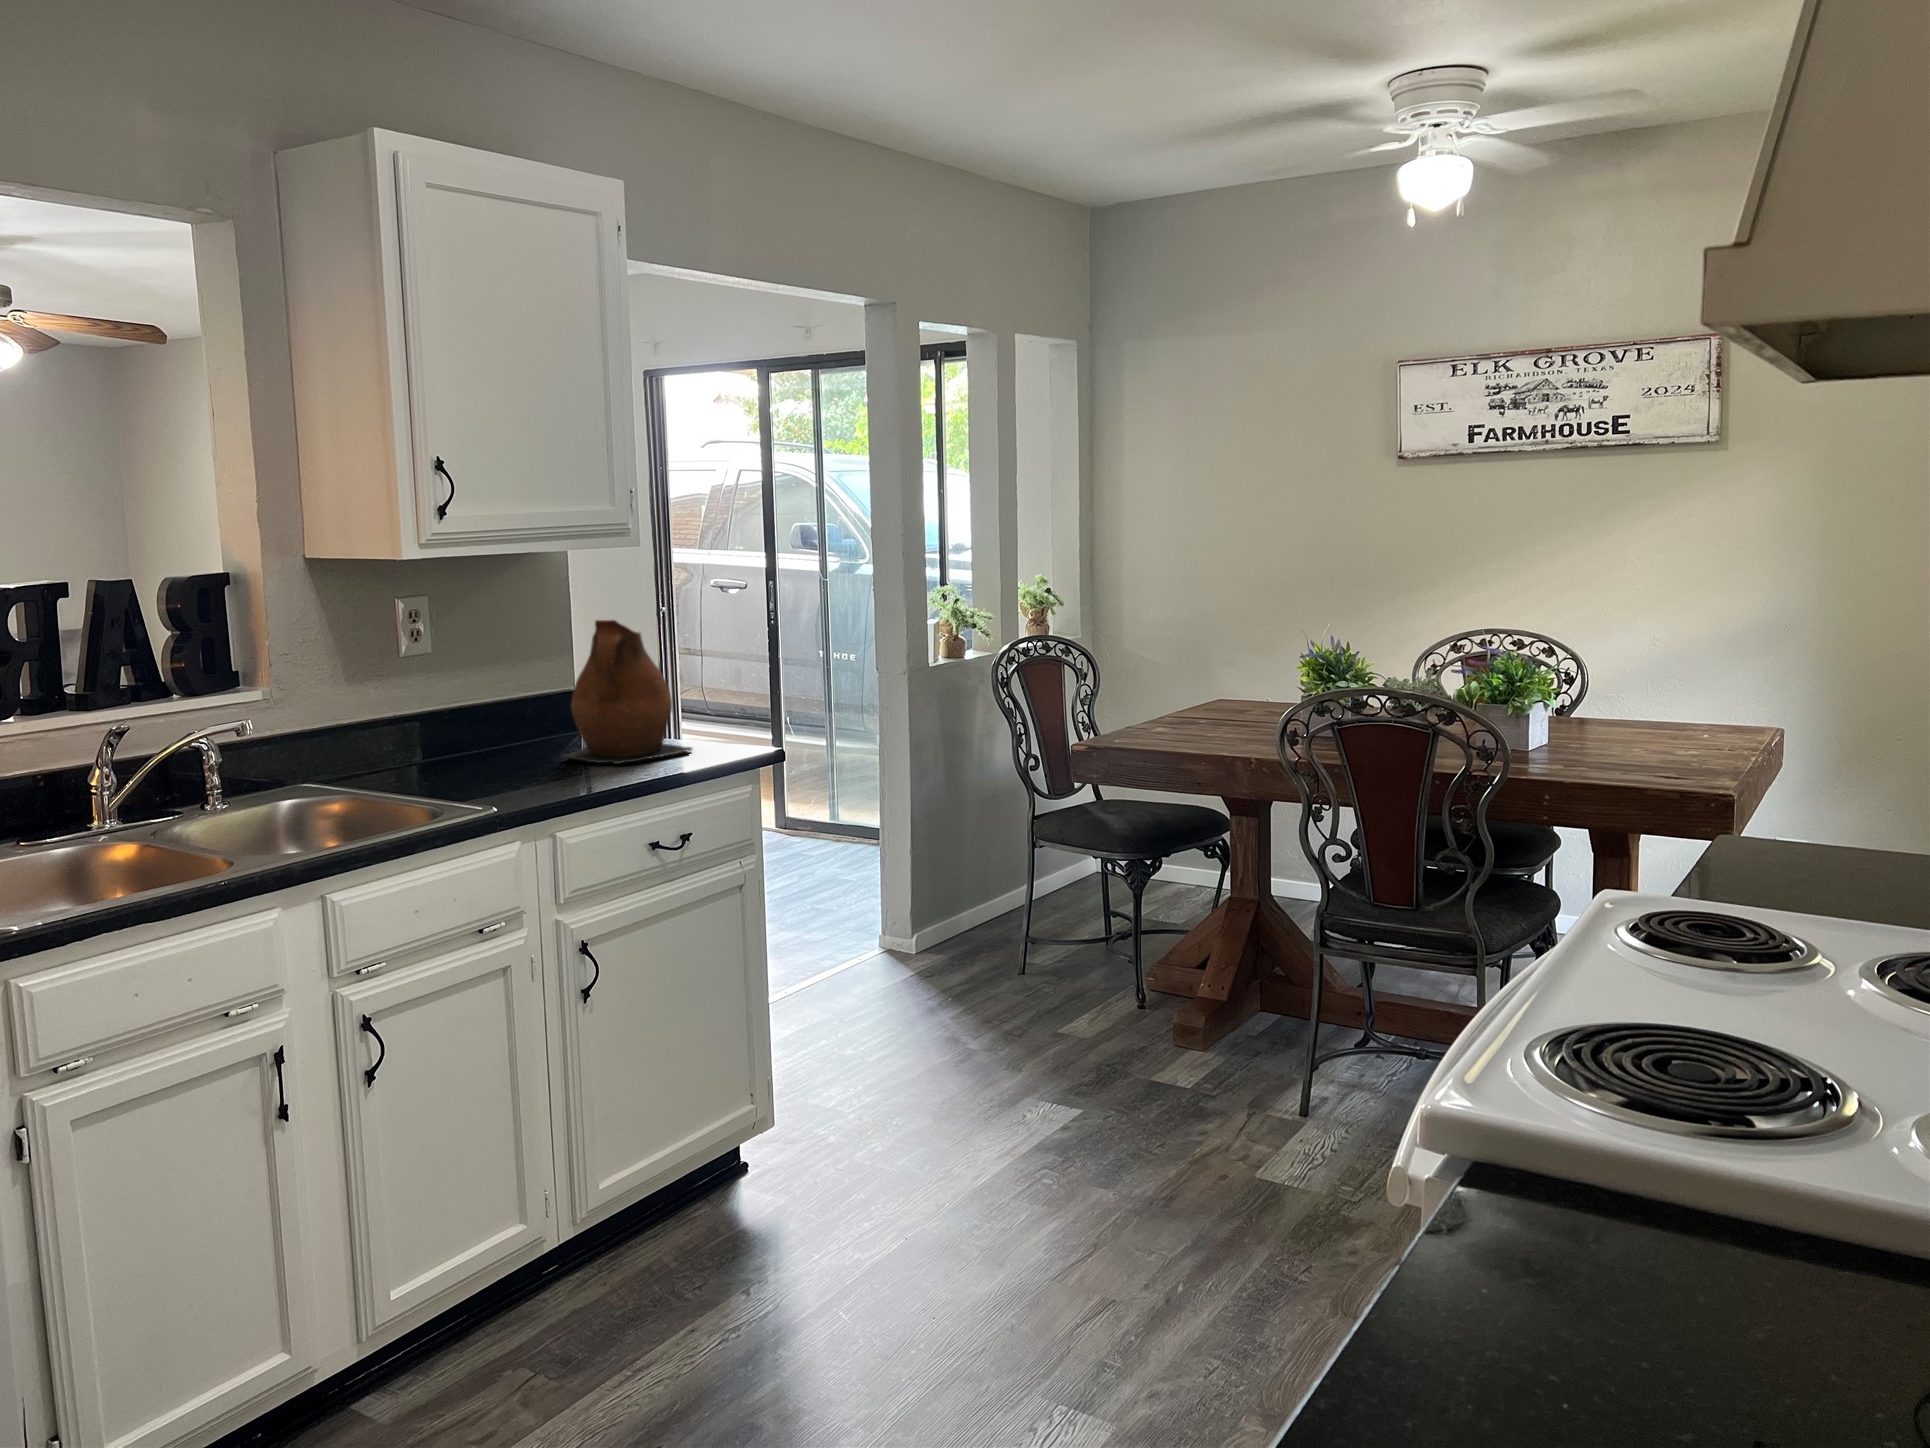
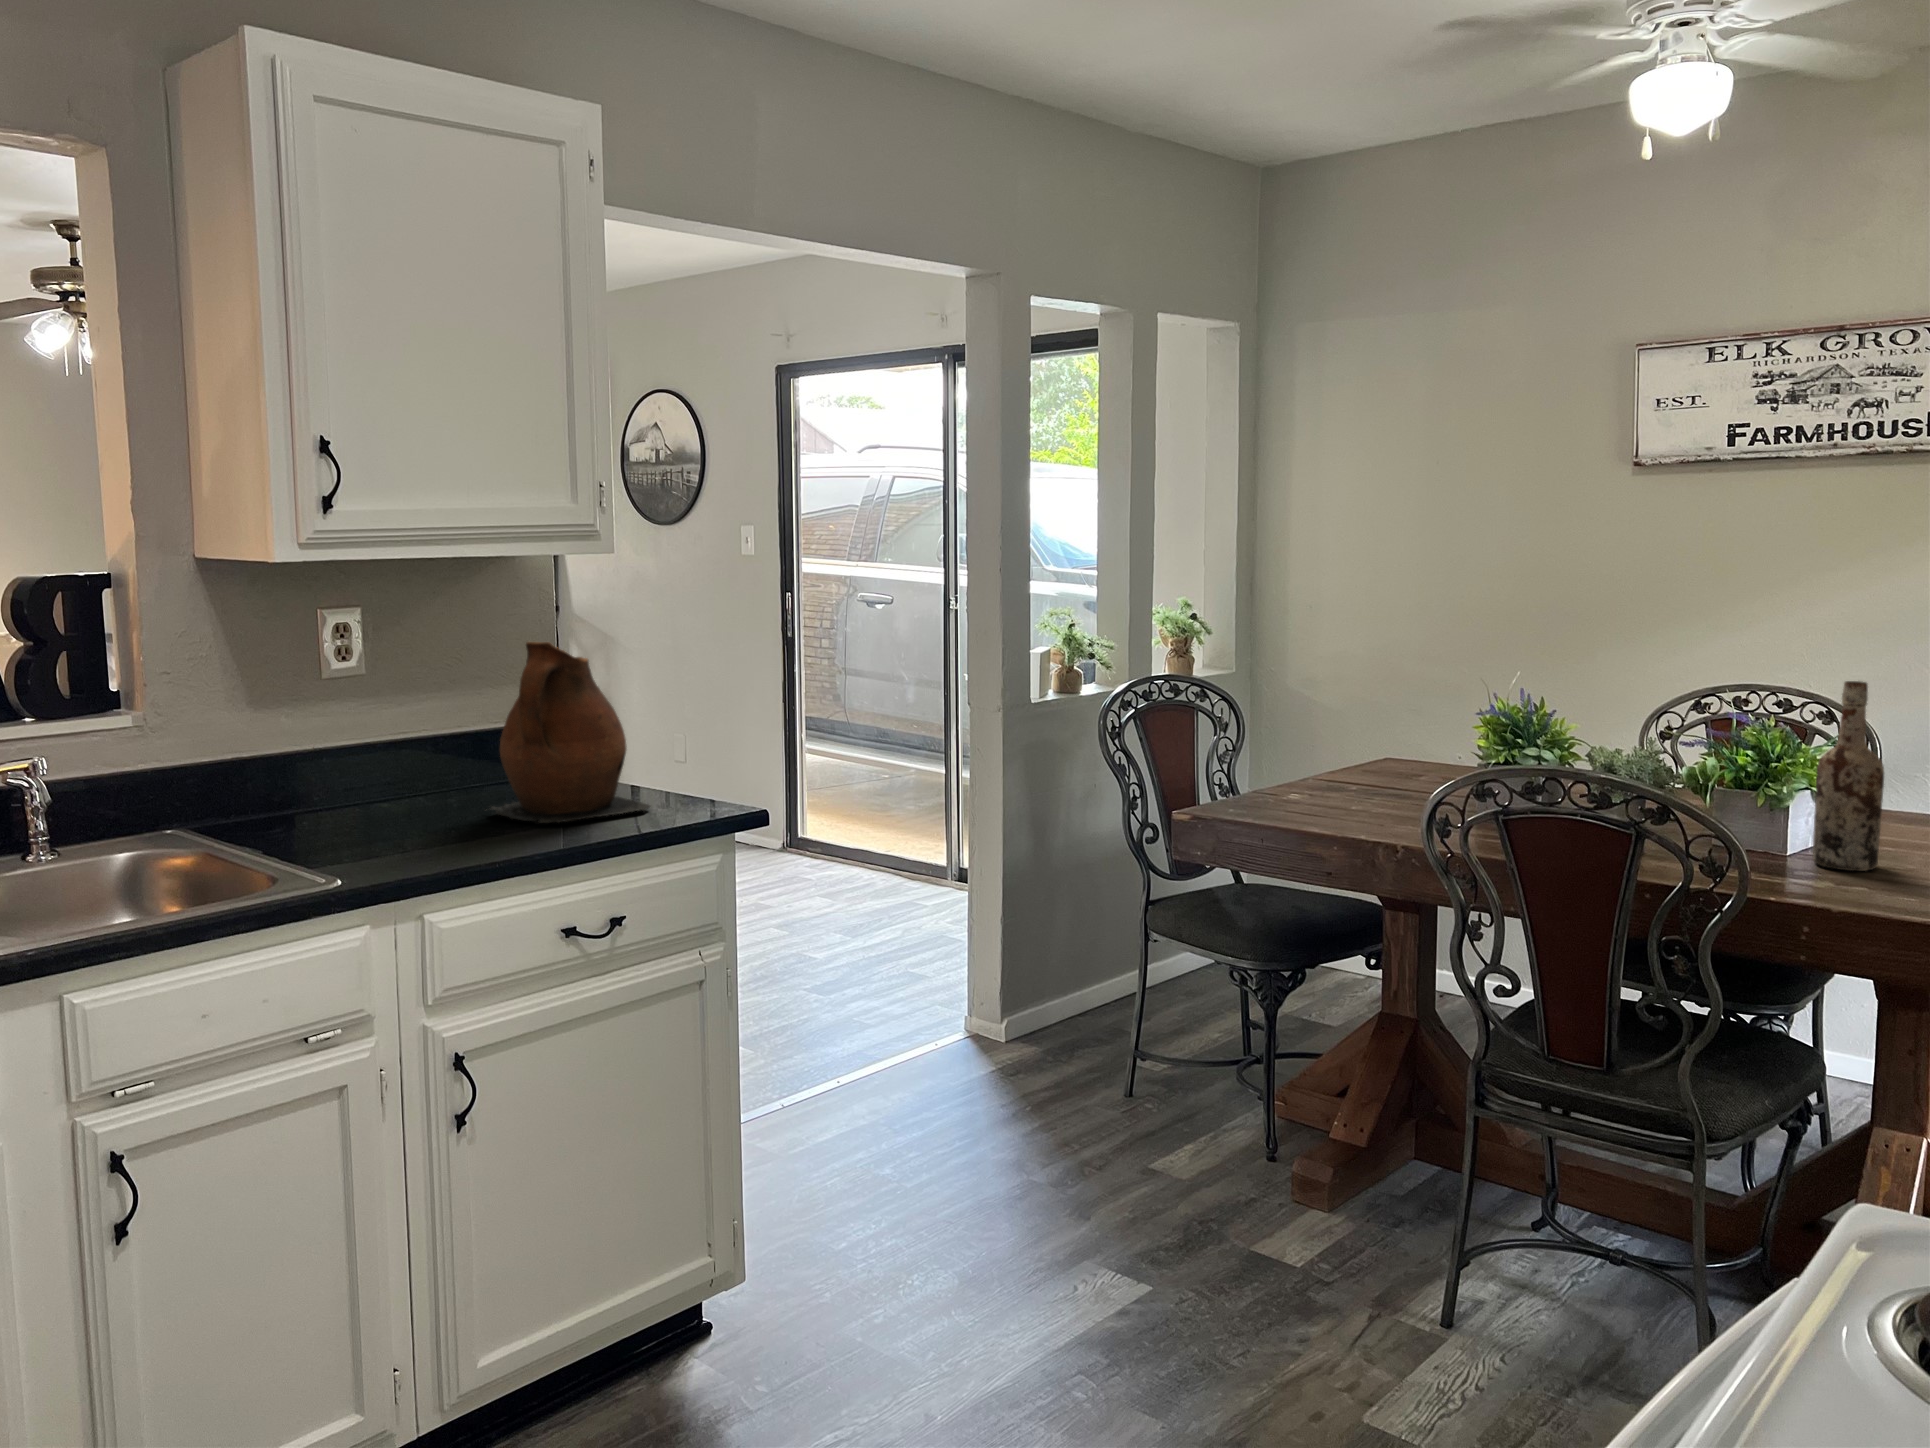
wine bottle: none [1549,619,1596,757] -> present [1813,681,1884,871]

